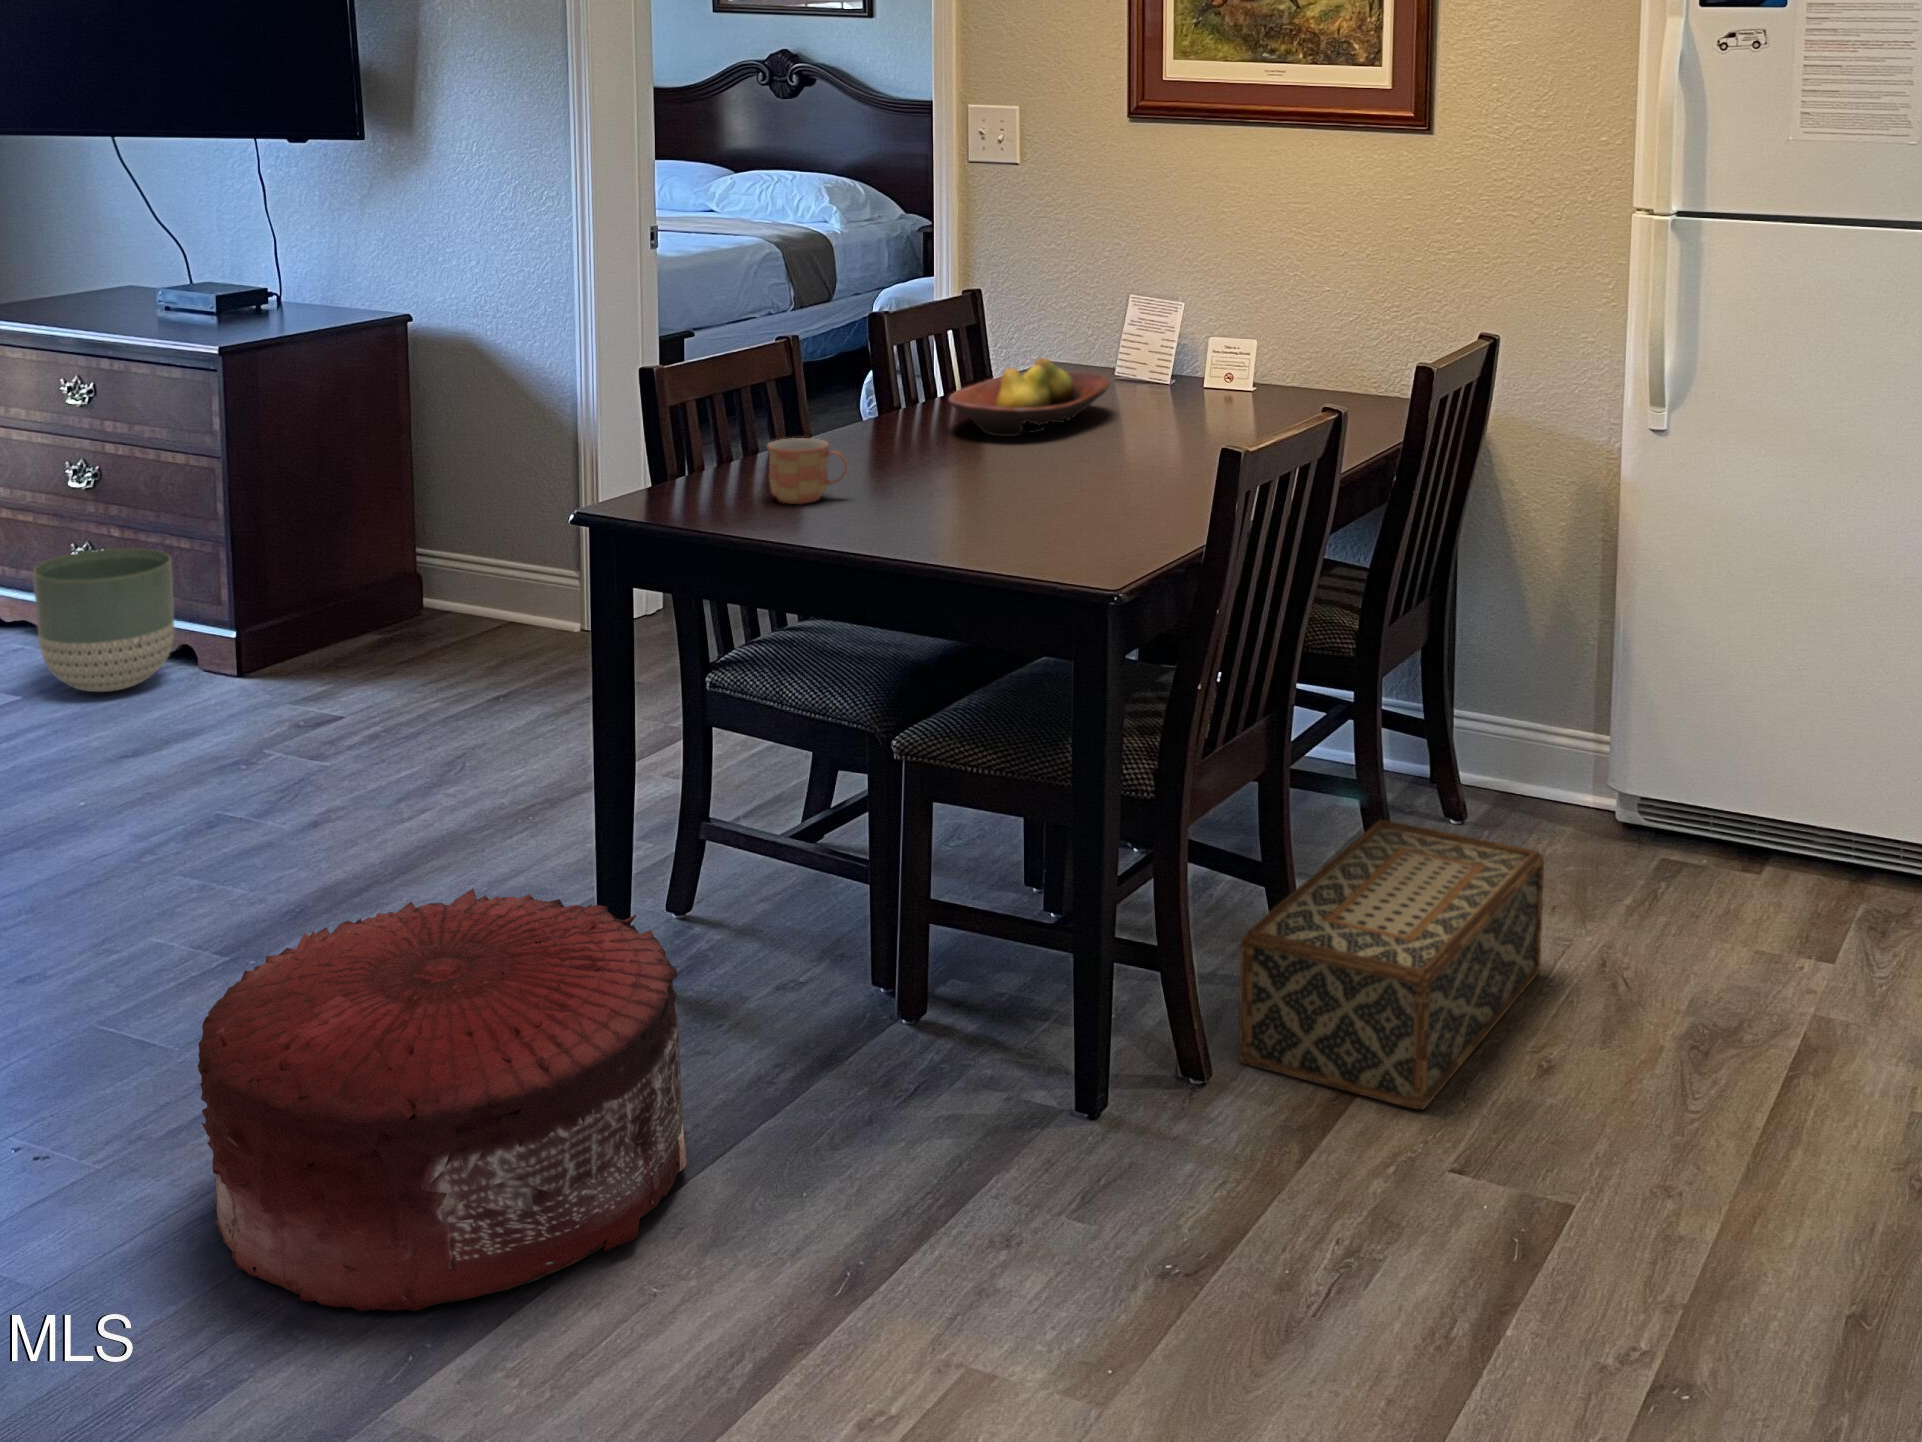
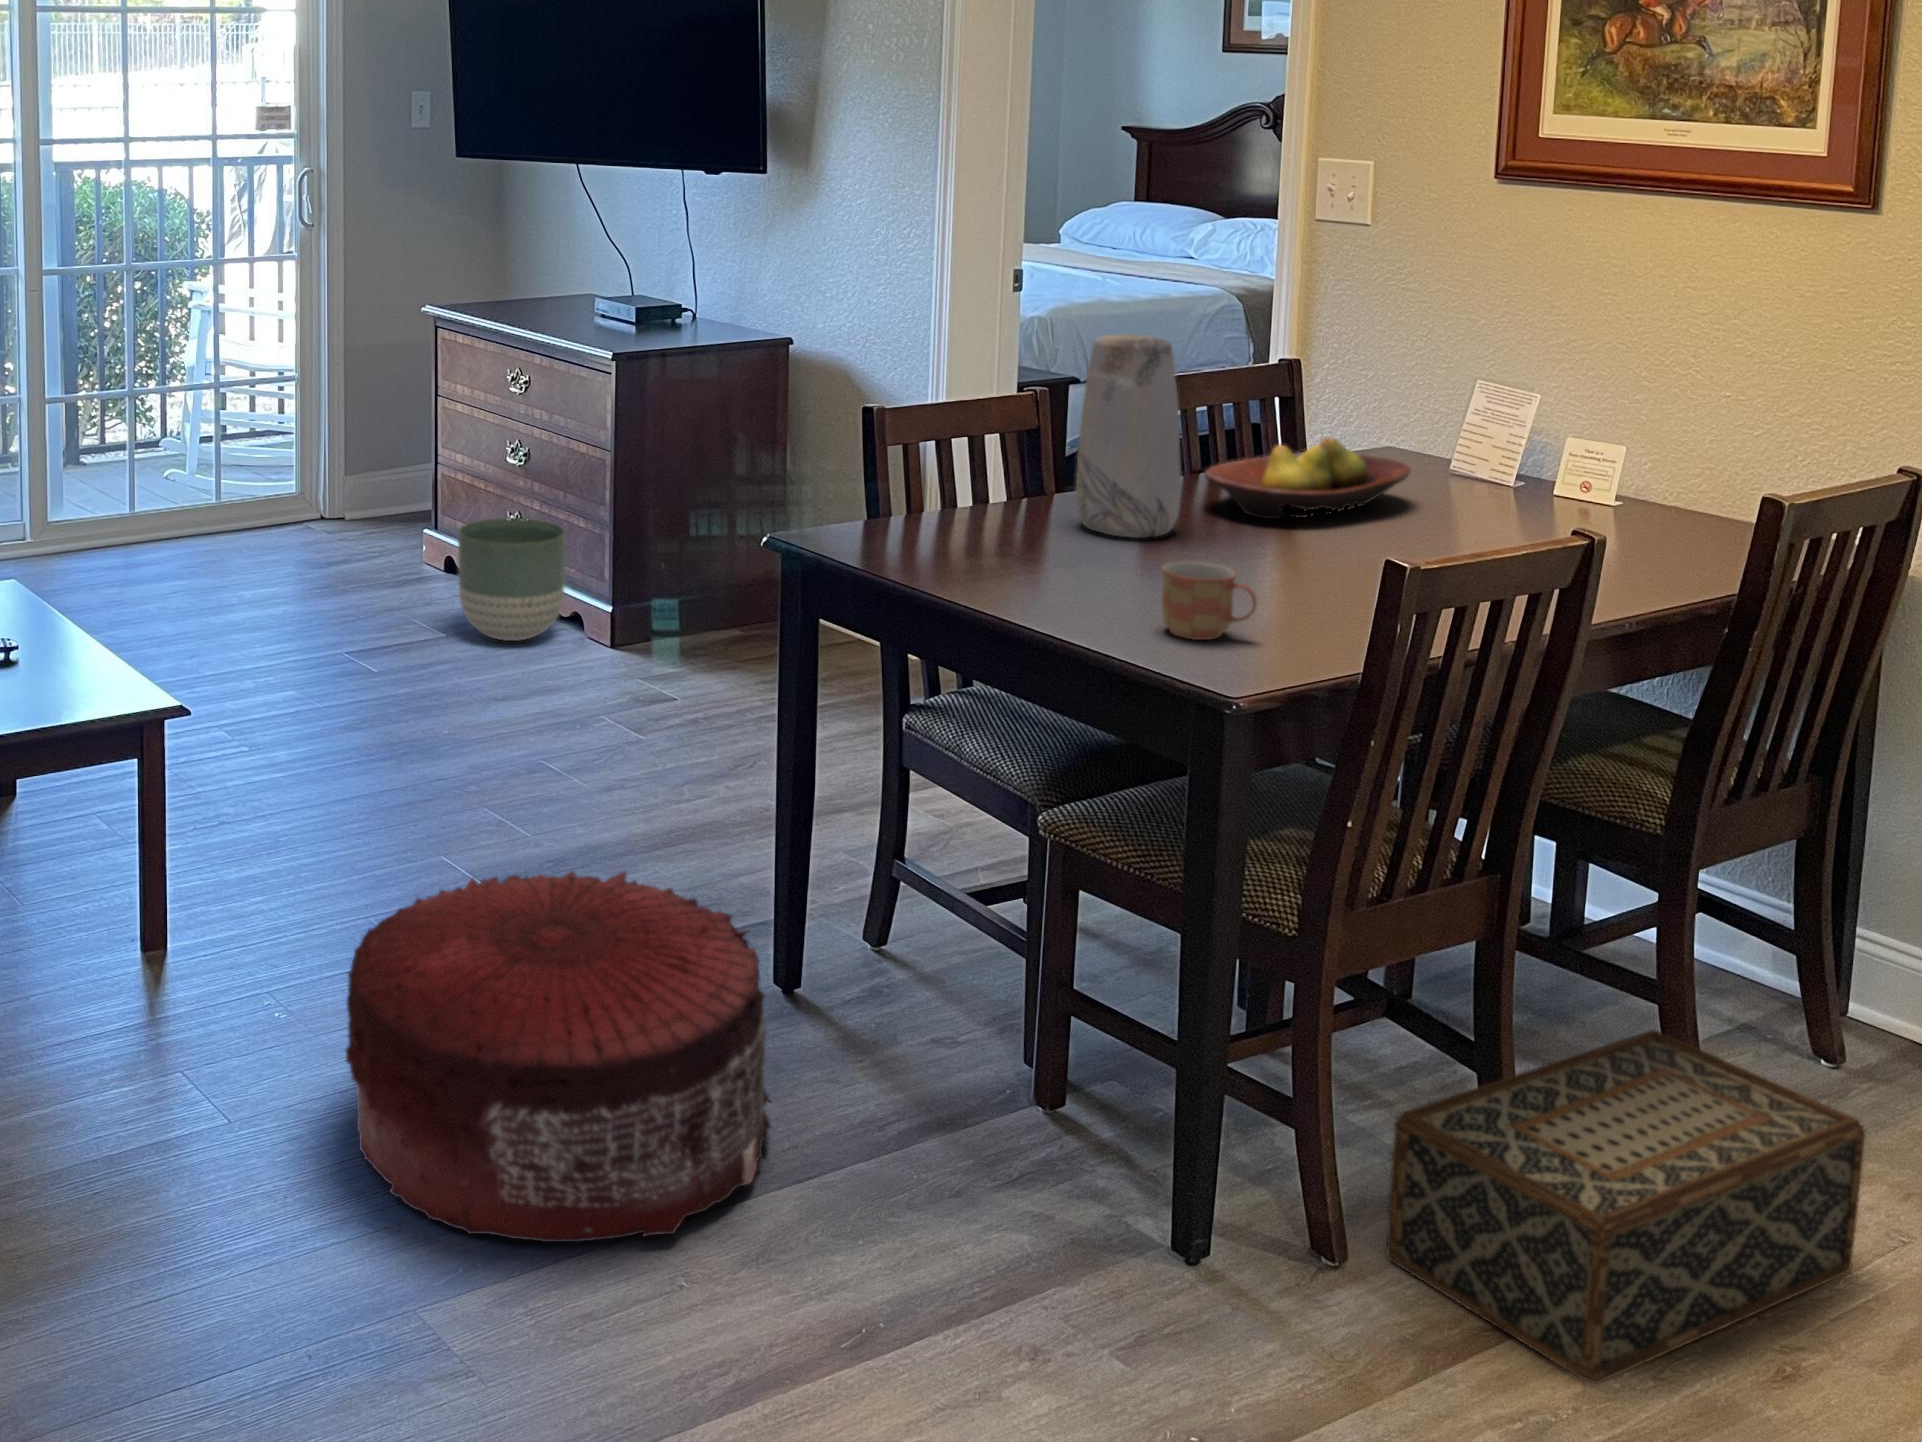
vase: none [854,274,949,467] -> present [1076,334,1181,538]
mug: present [767,438,847,504] -> present [1162,562,1257,640]

